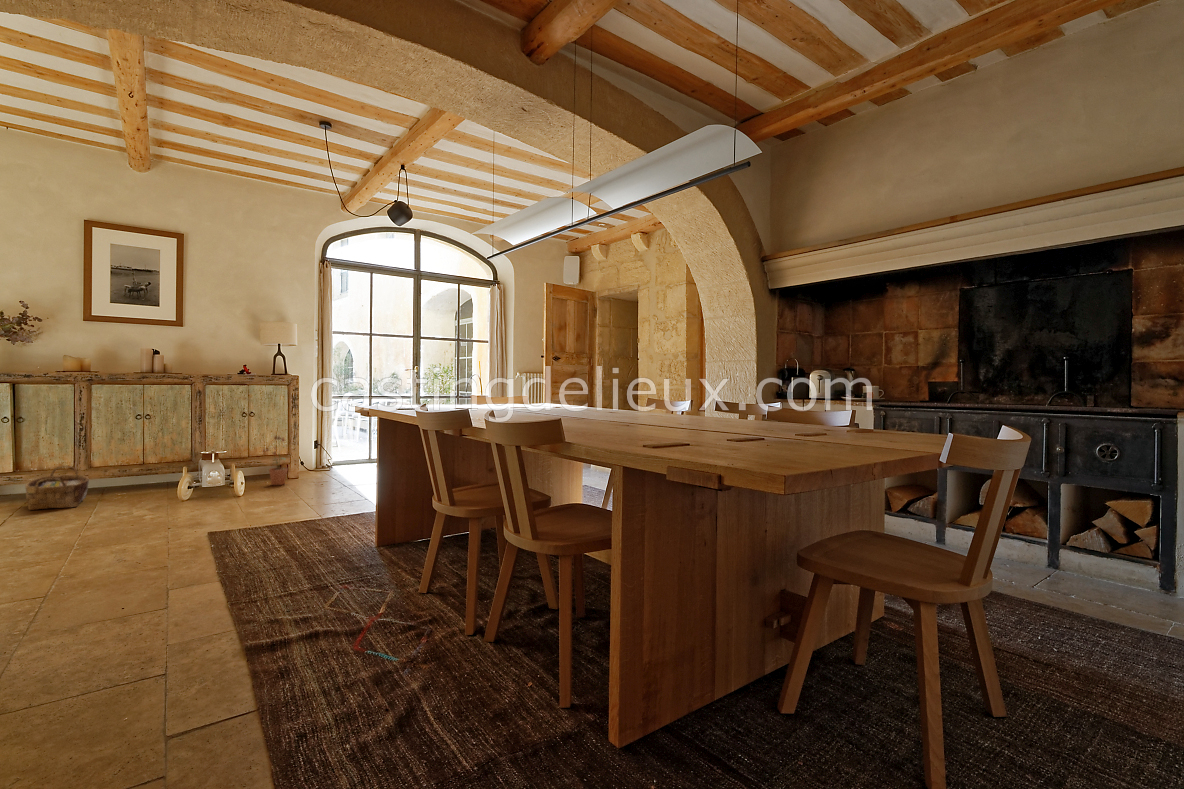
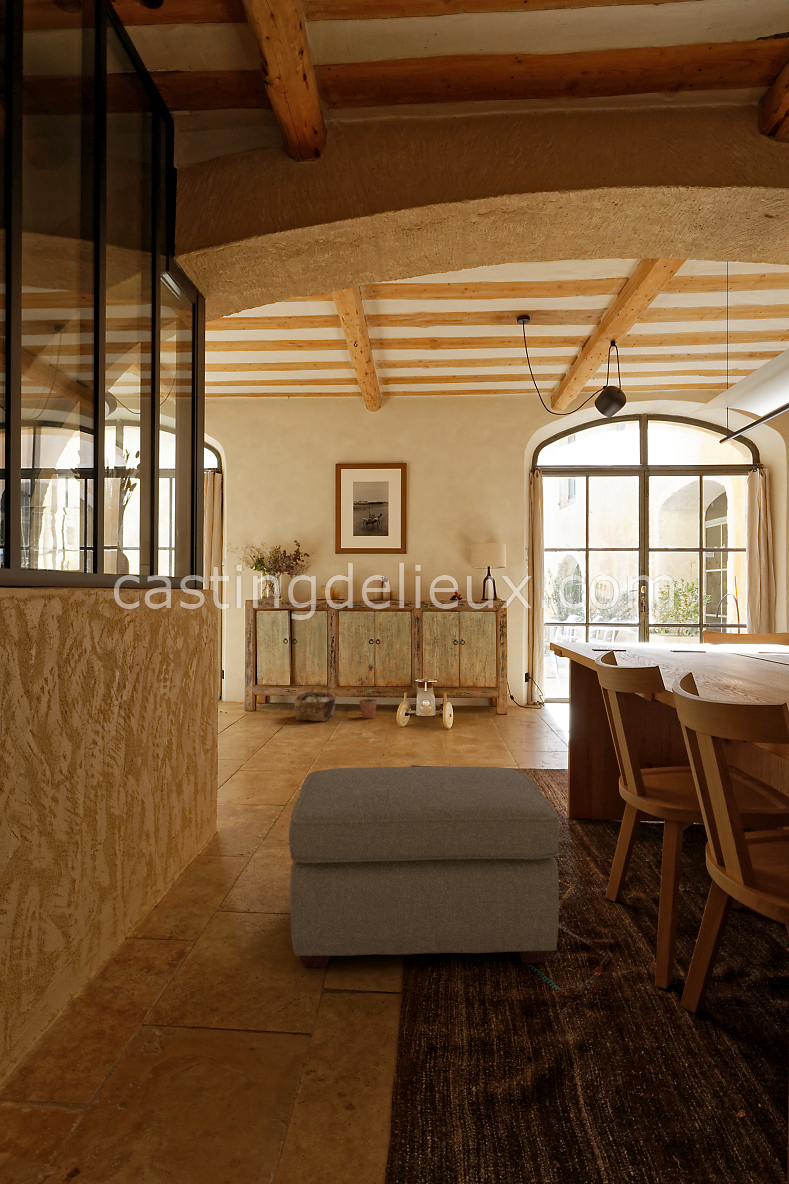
potted plant: present [263,436,288,485] -> present [358,664,377,718]
ottoman: none [123,509,395,720] -> present [289,766,559,967]

